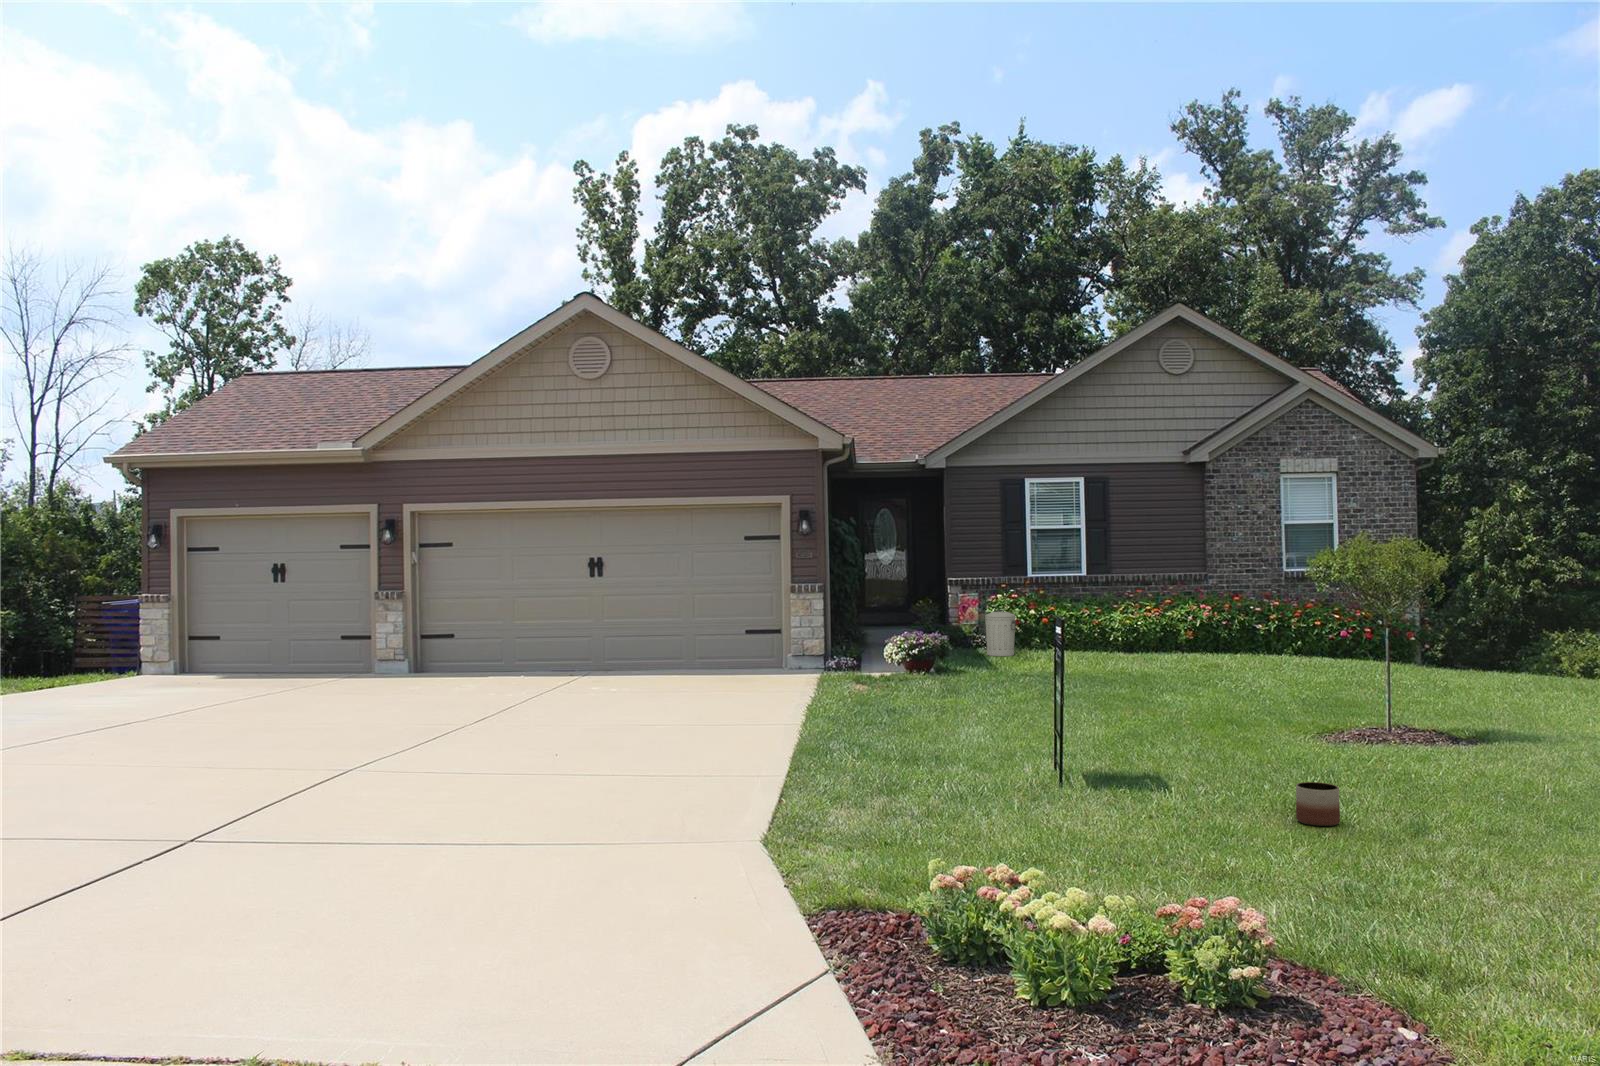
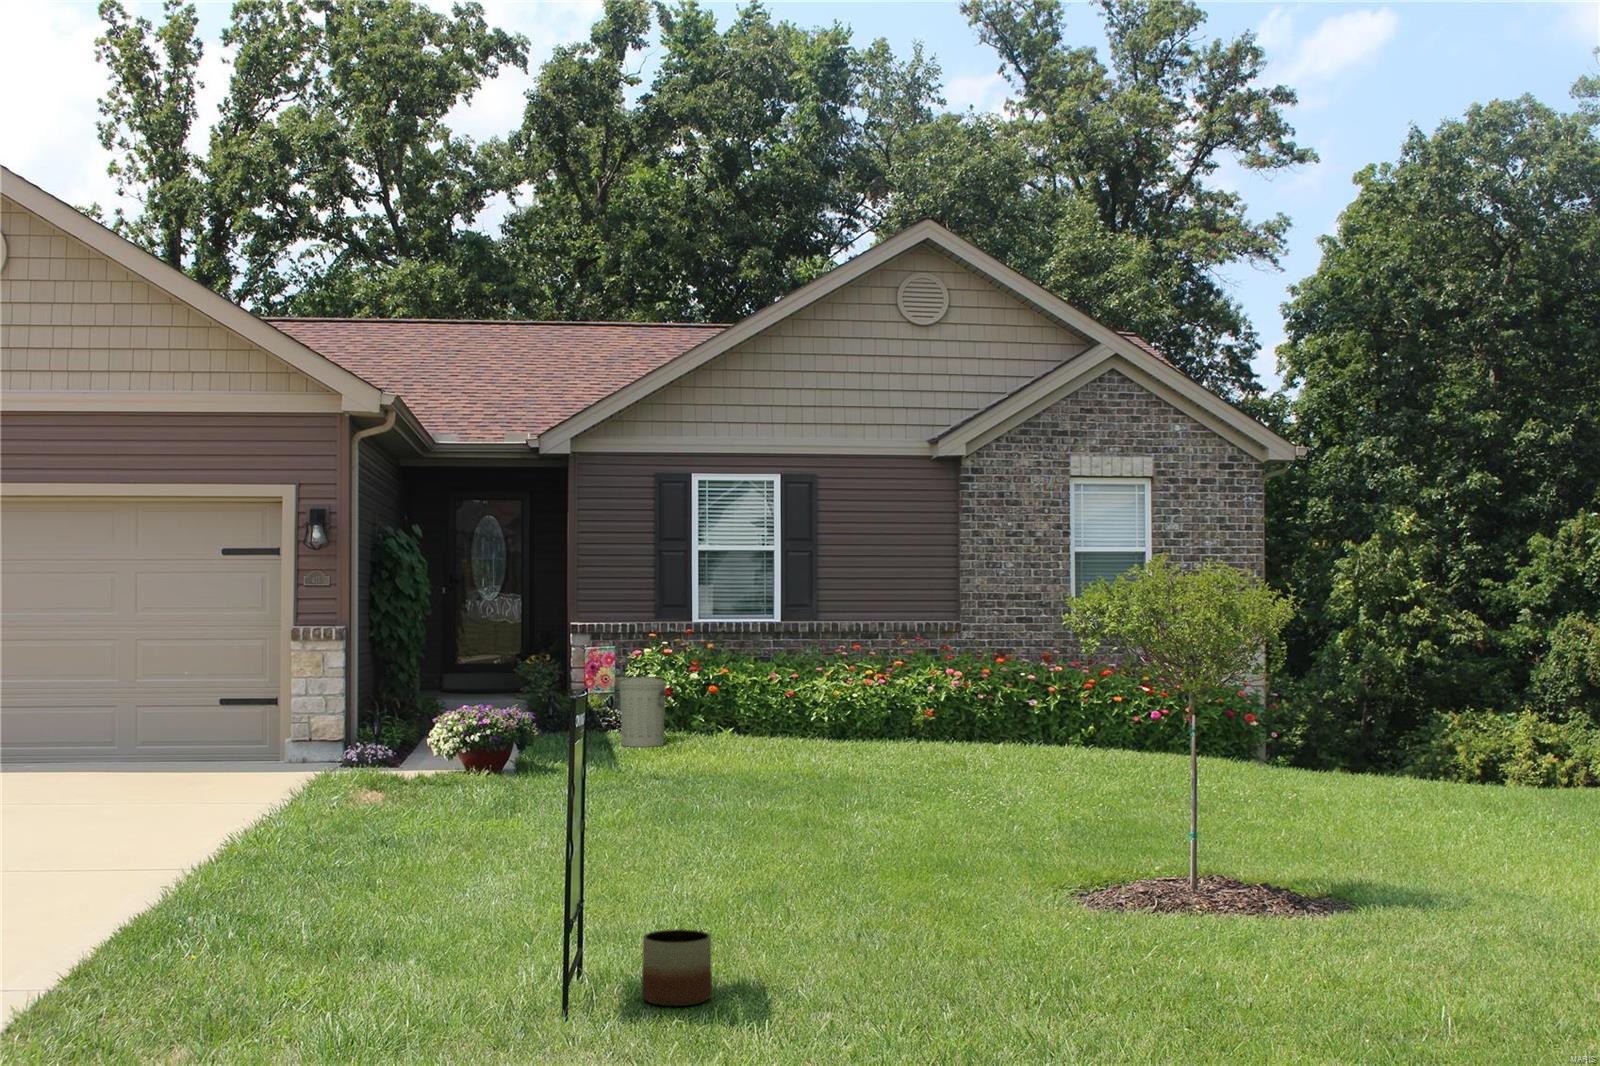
planter: present [1296,782,1340,826] -> present [642,929,712,1006]

